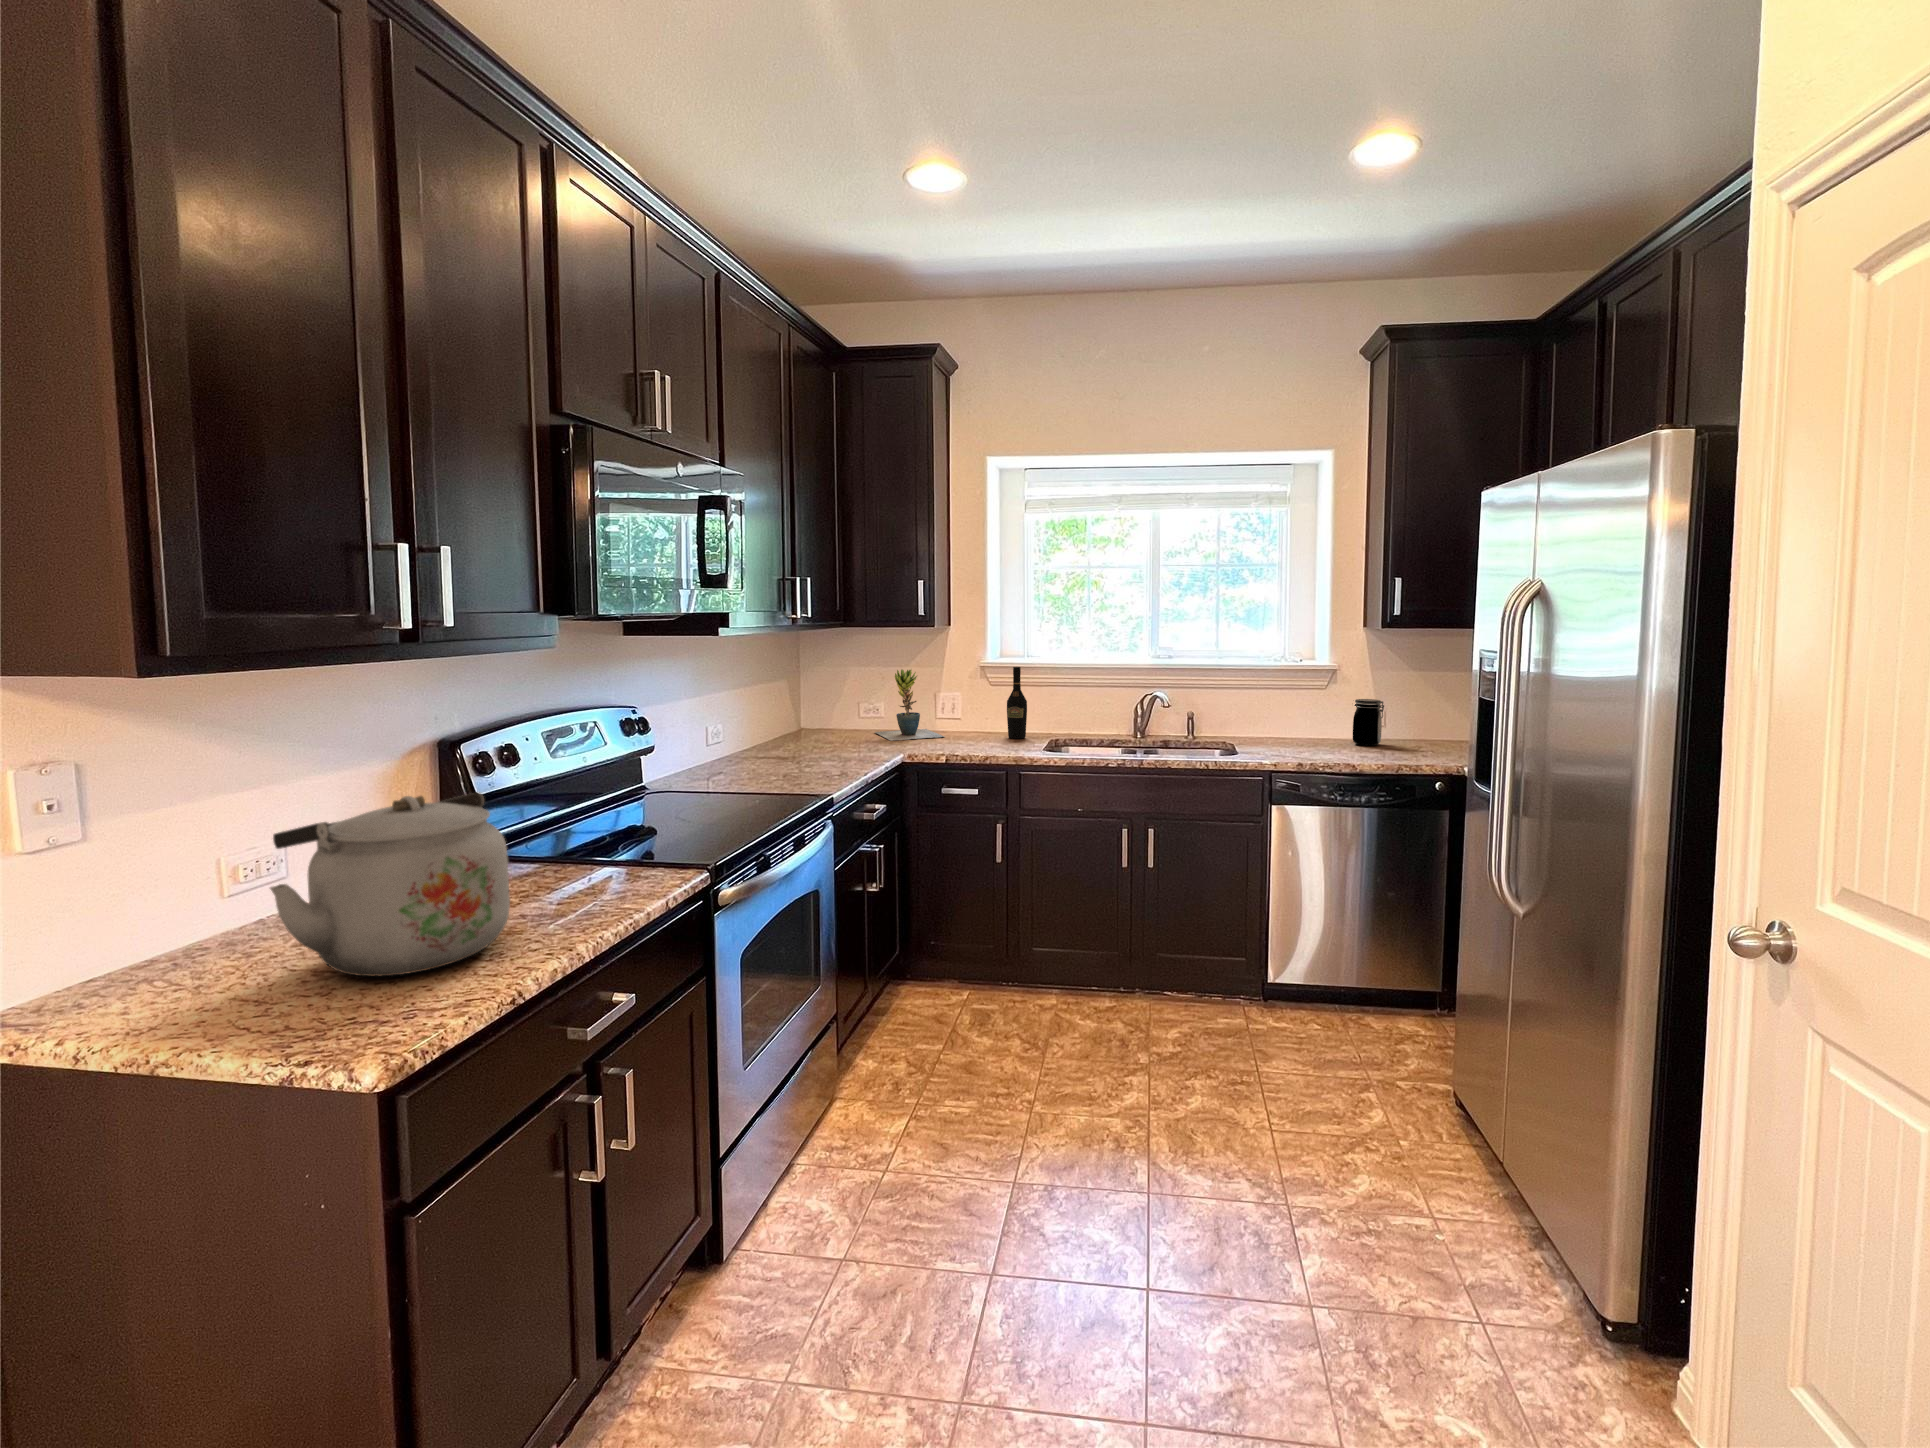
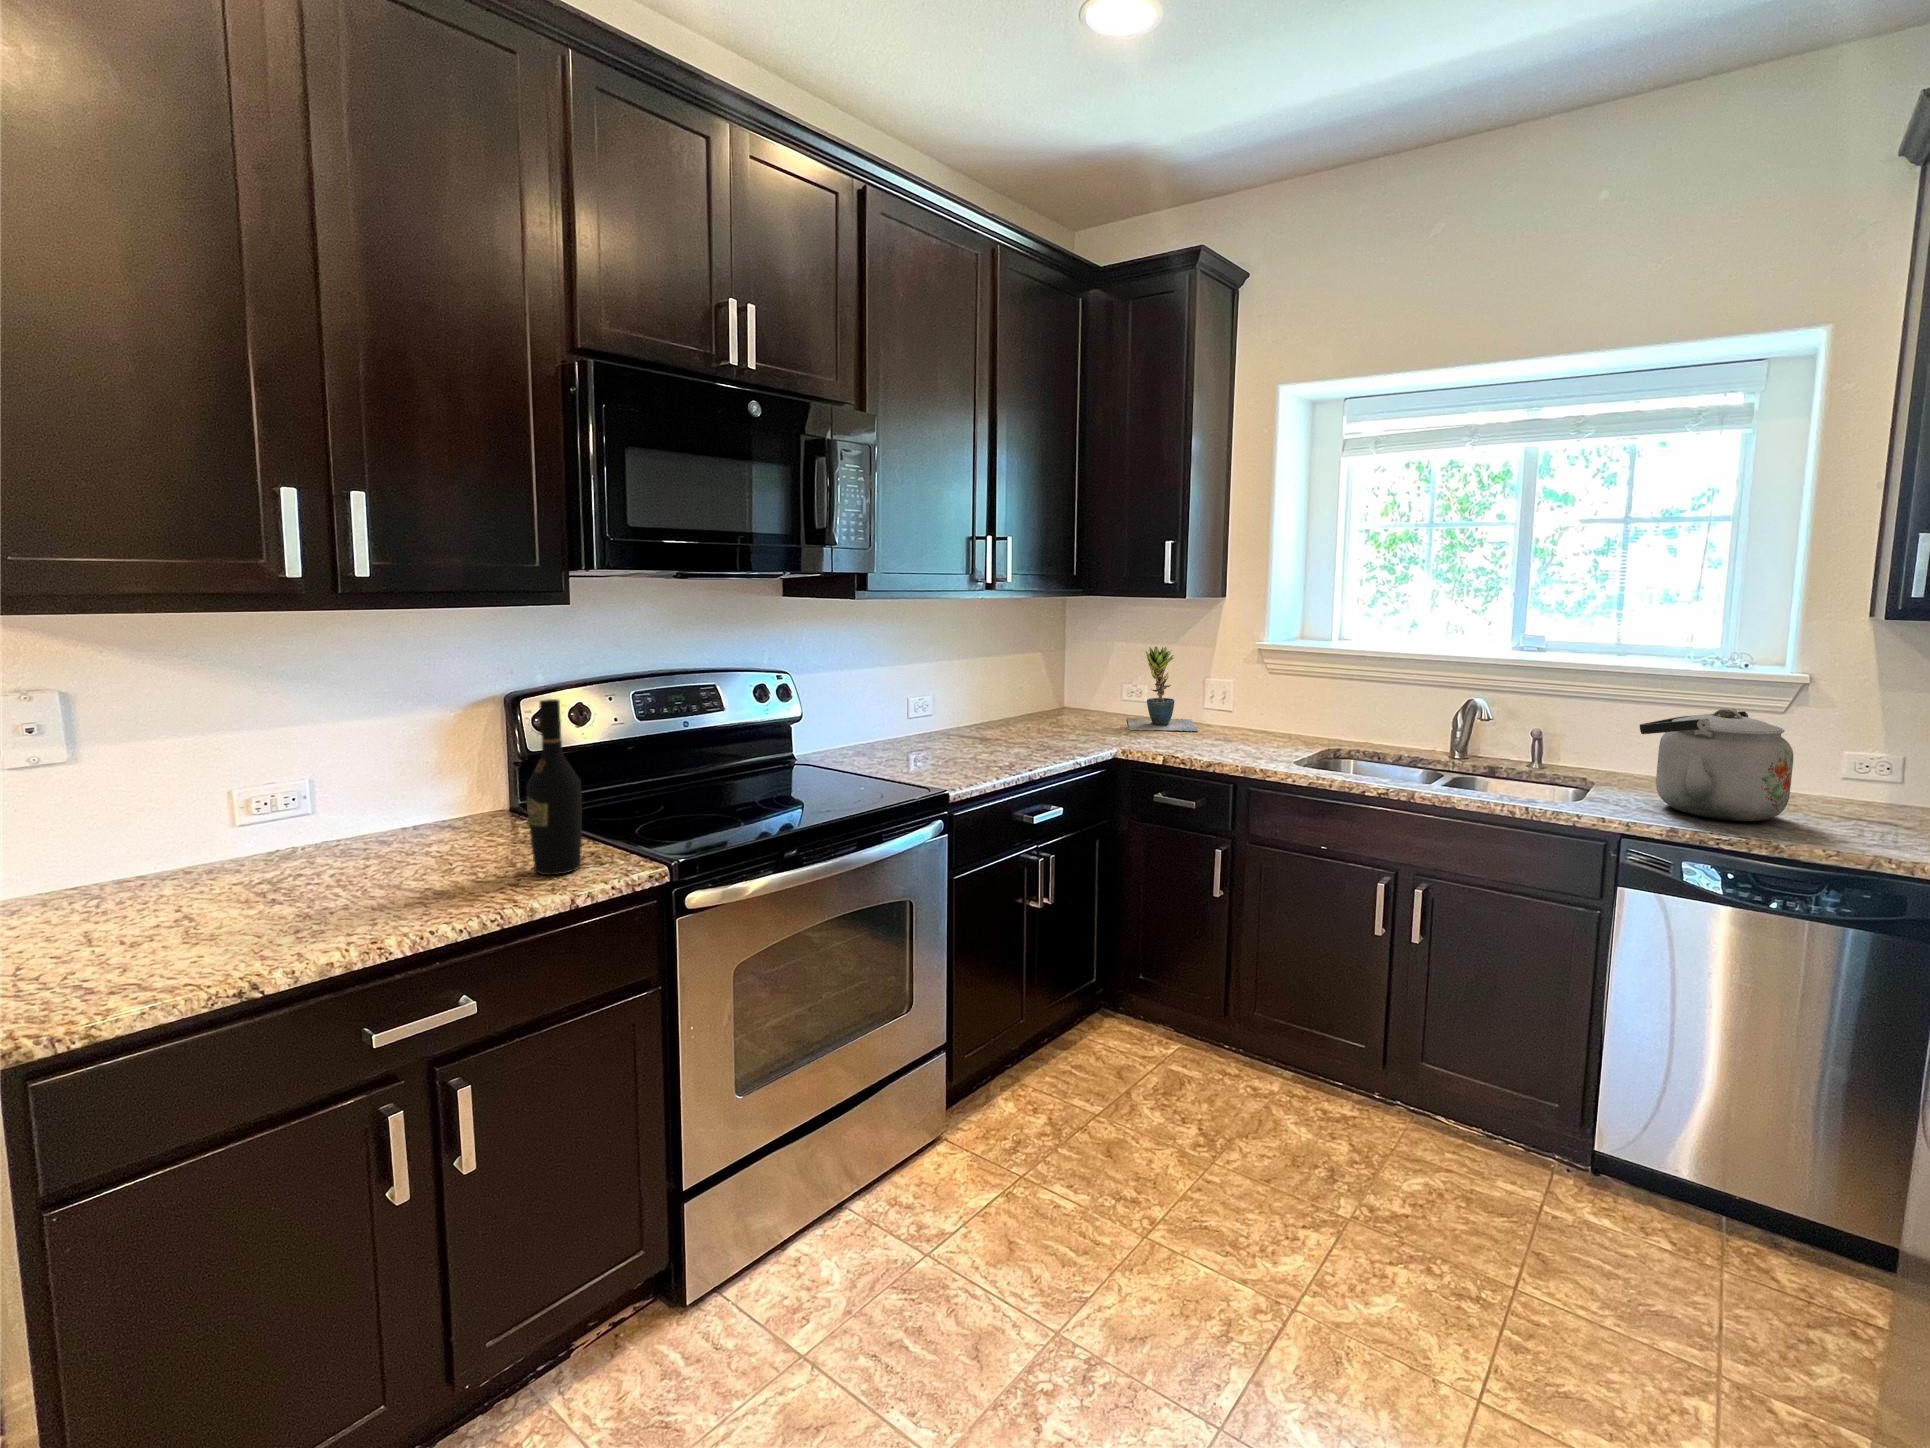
wine bottle: present [1007,667,1027,739] -> present [526,699,582,875]
jar: present [1353,699,1384,746] -> none [1825,733,1895,813]
kettle: present [270,792,510,976] -> present [1640,708,1793,821]

